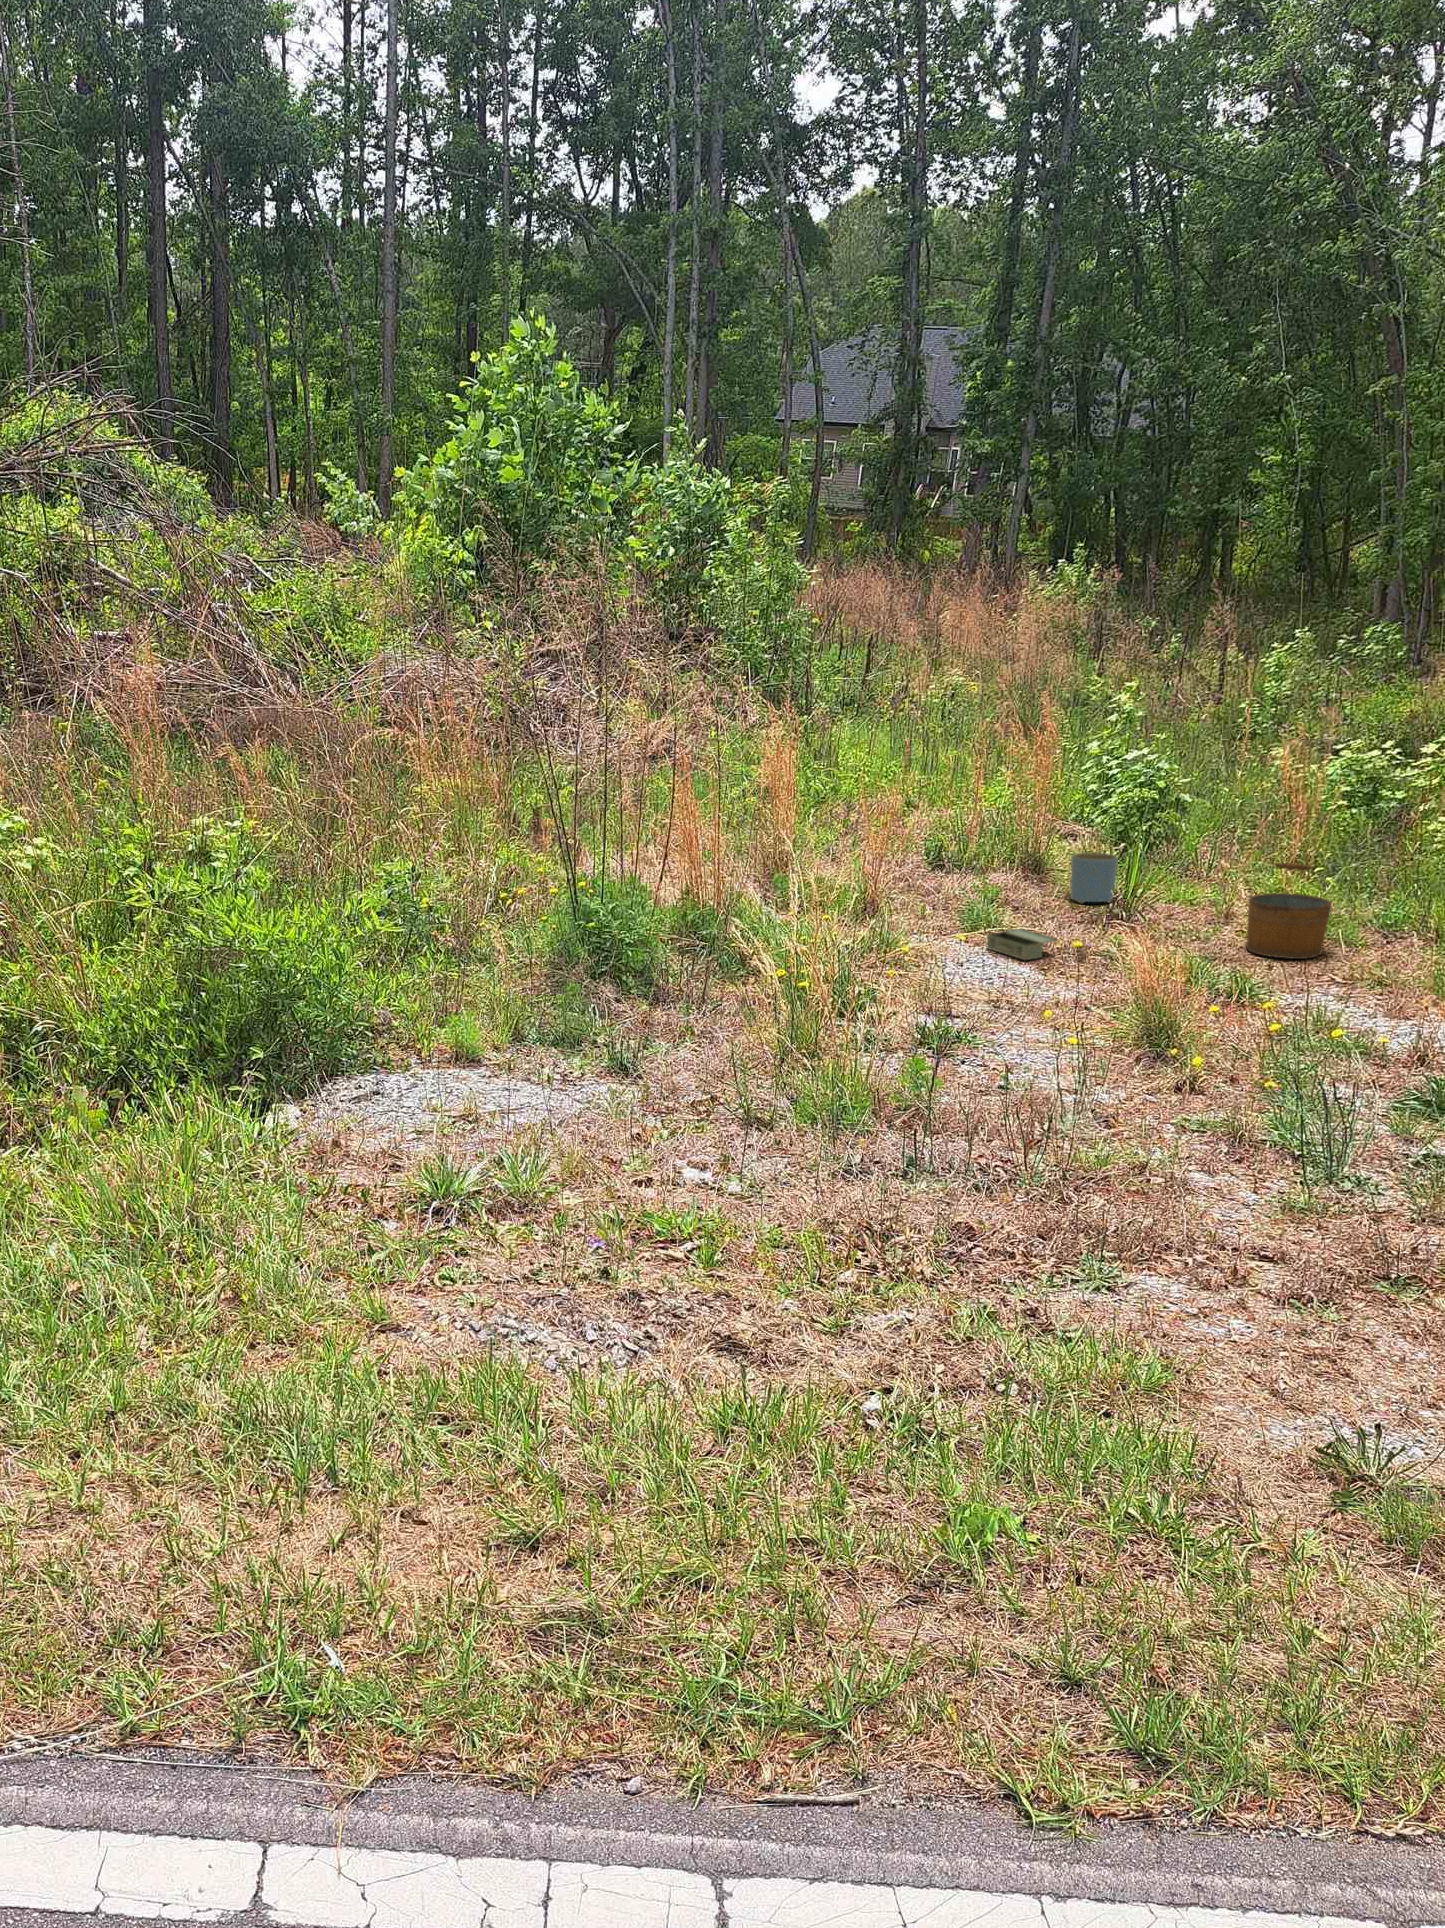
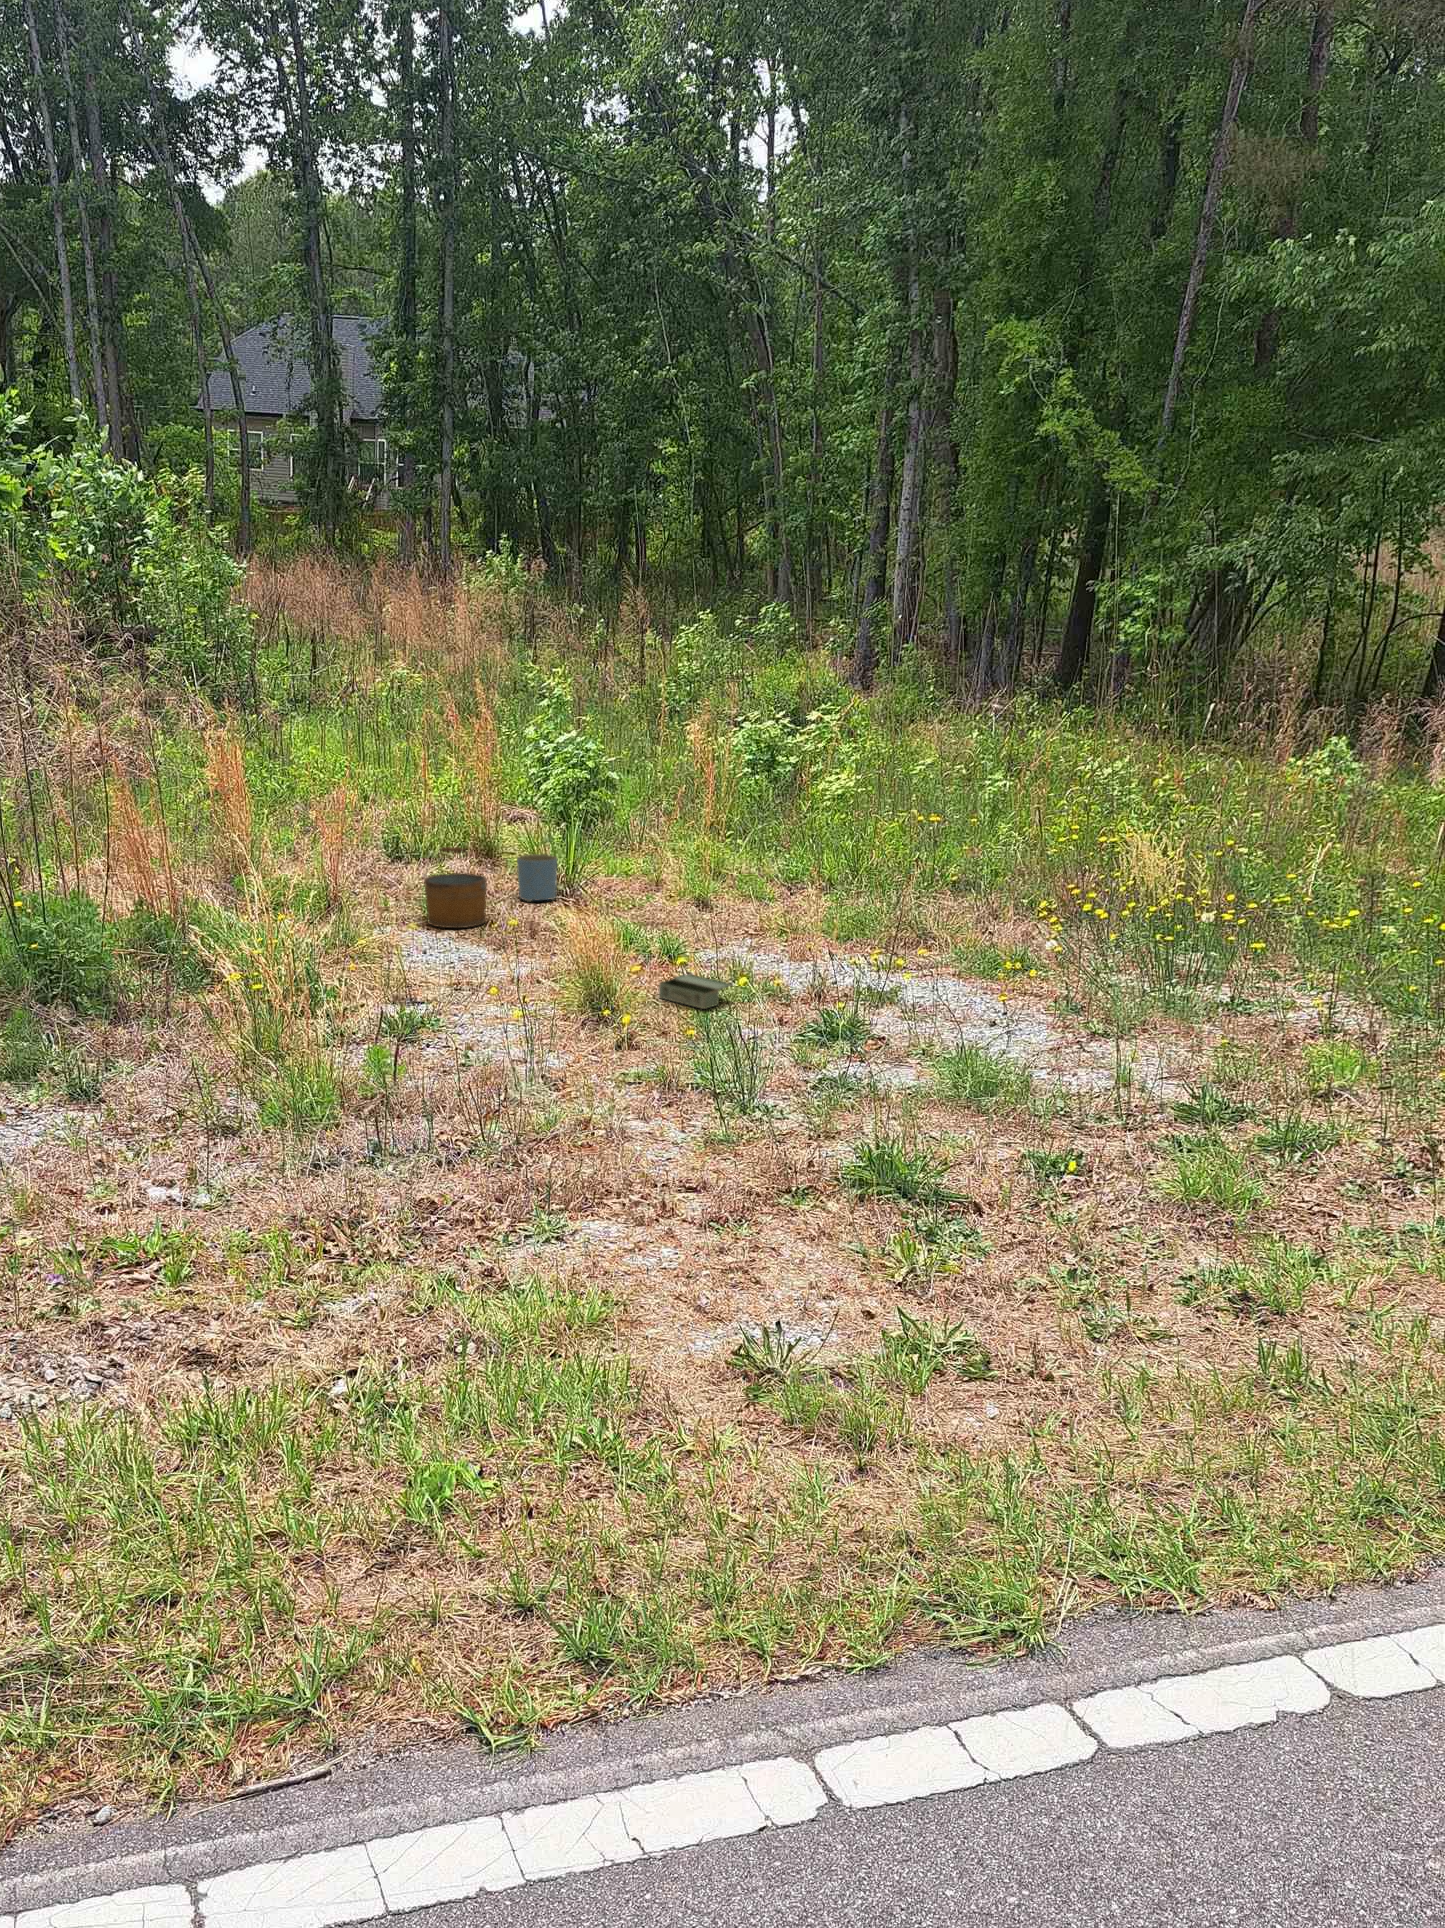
bucket: present [1246,863,1332,959] -> present [424,847,487,928]
toolbox: present [987,929,1057,960] -> present [658,974,731,1009]

